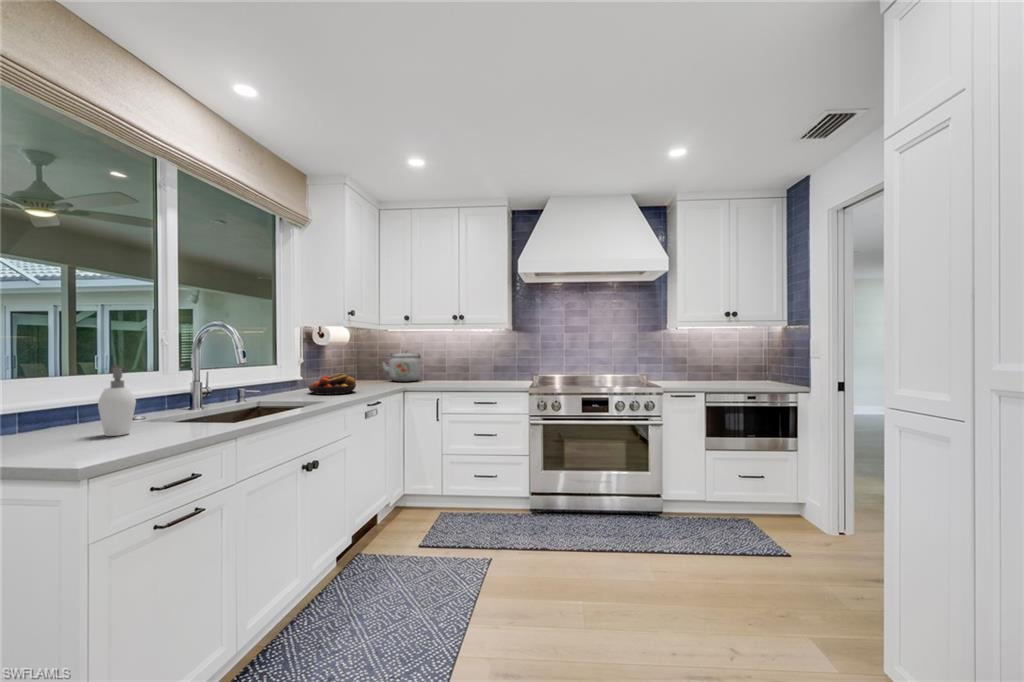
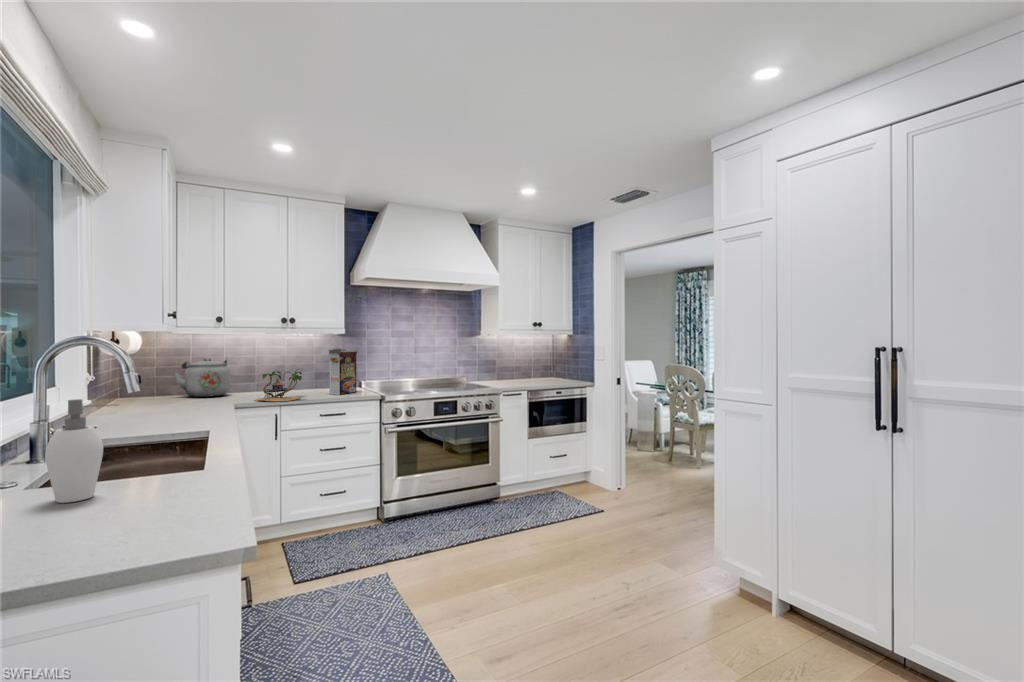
cereal box: none [488,344,518,386] -> present [329,349,357,395]
plant: none [422,361,465,388] -> present [255,369,302,401]
fruit bowl: present [308,373,356,395] -> none [122,390,196,420]

